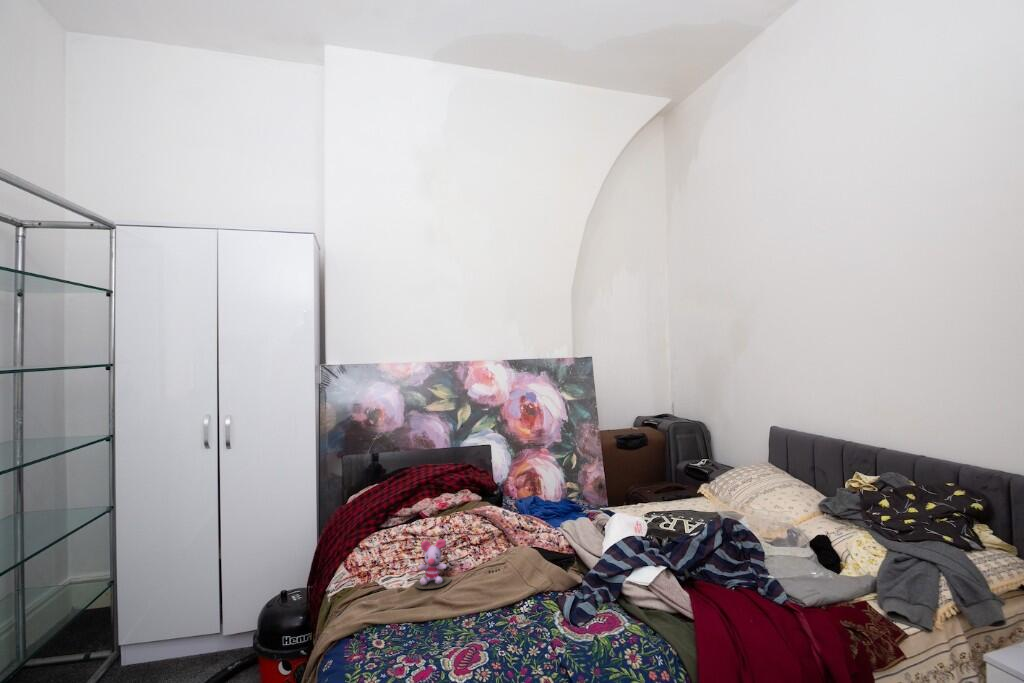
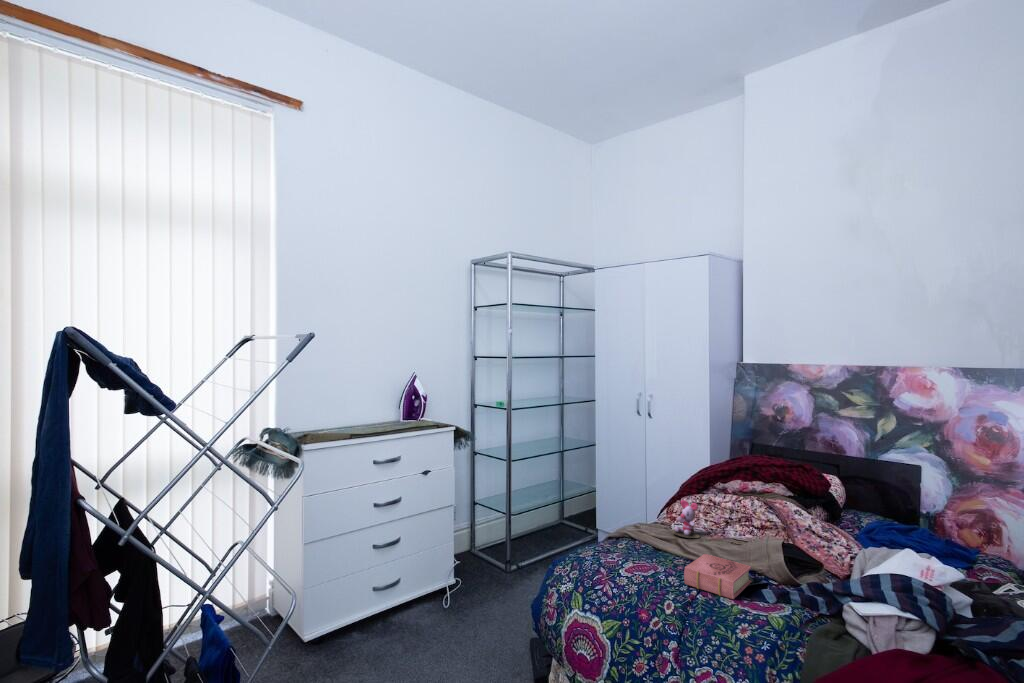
book: none [510,586,585,644] -> present [684,554,751,599]

